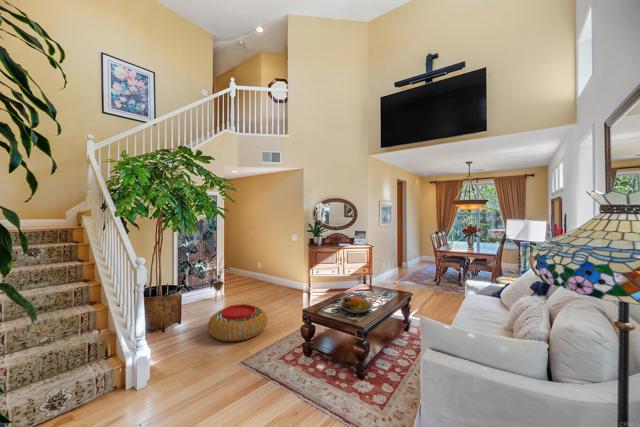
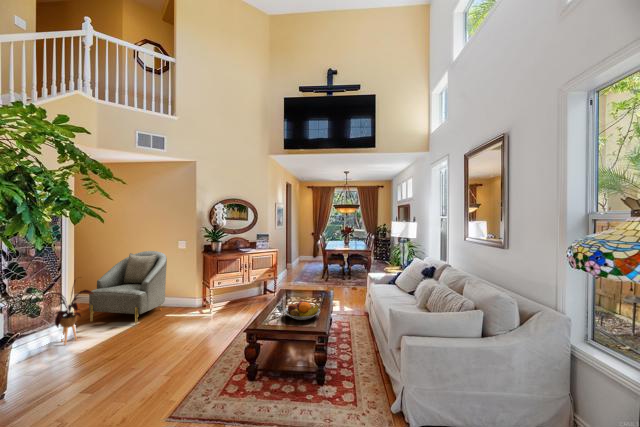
armchair: none [235,242,284,297] -> present [89,251,167,324]
pouf: present [208,304,267,341] -> none [85,337,179,395]

